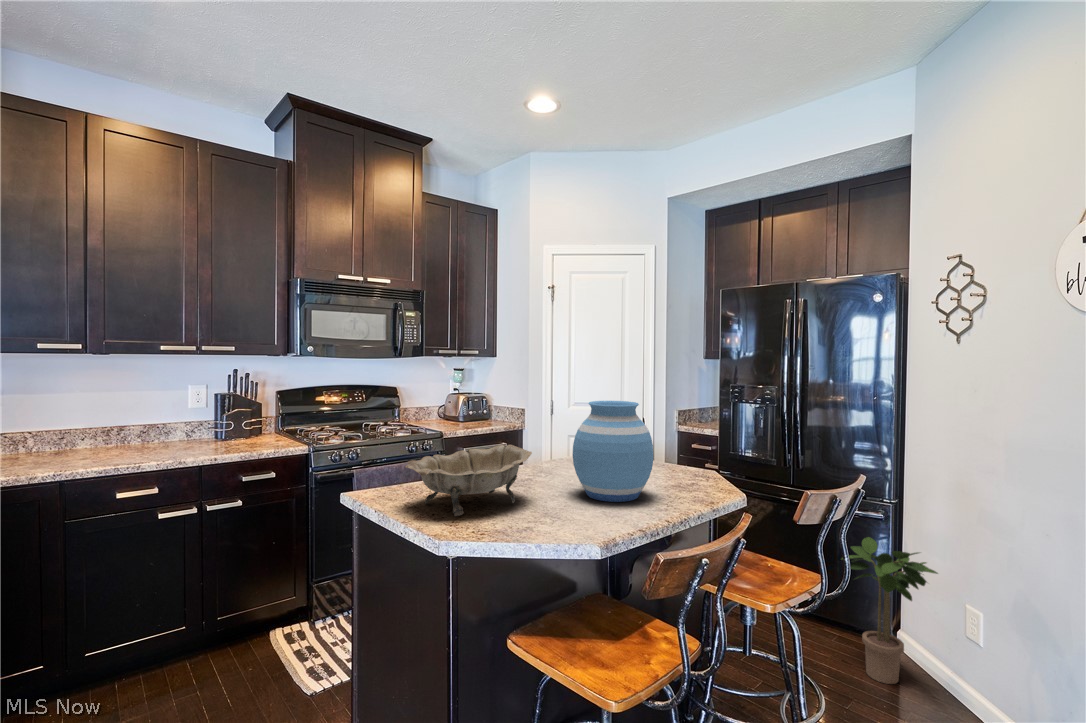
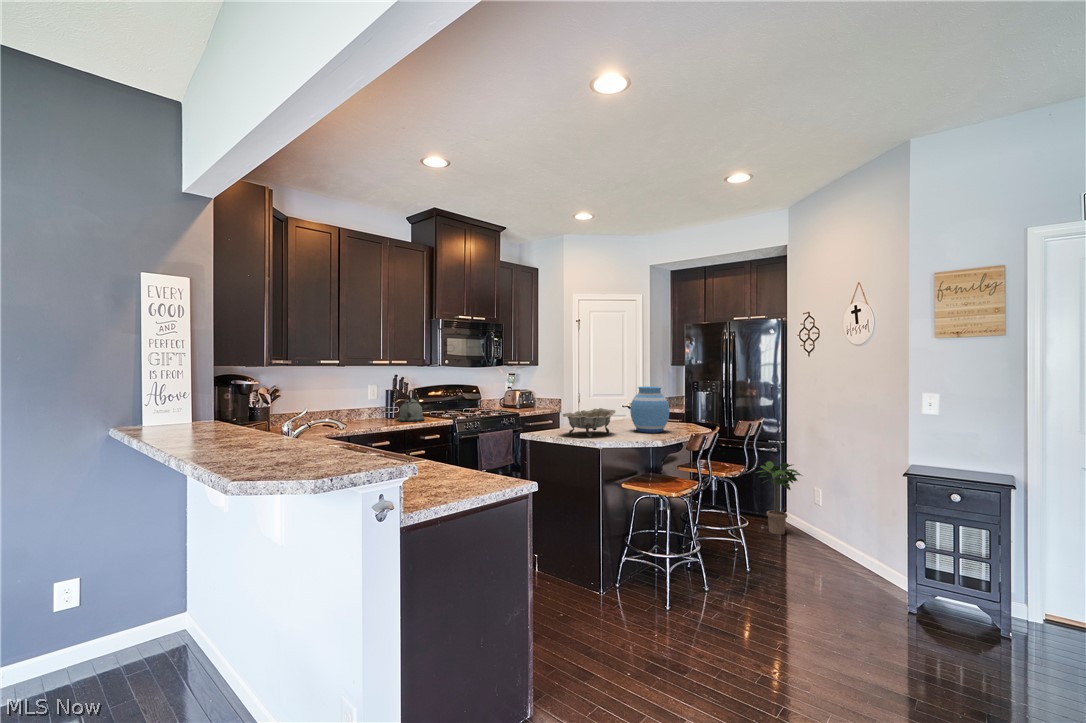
kettle: none [213,394,263,449] -> present [398,390,425,422]

